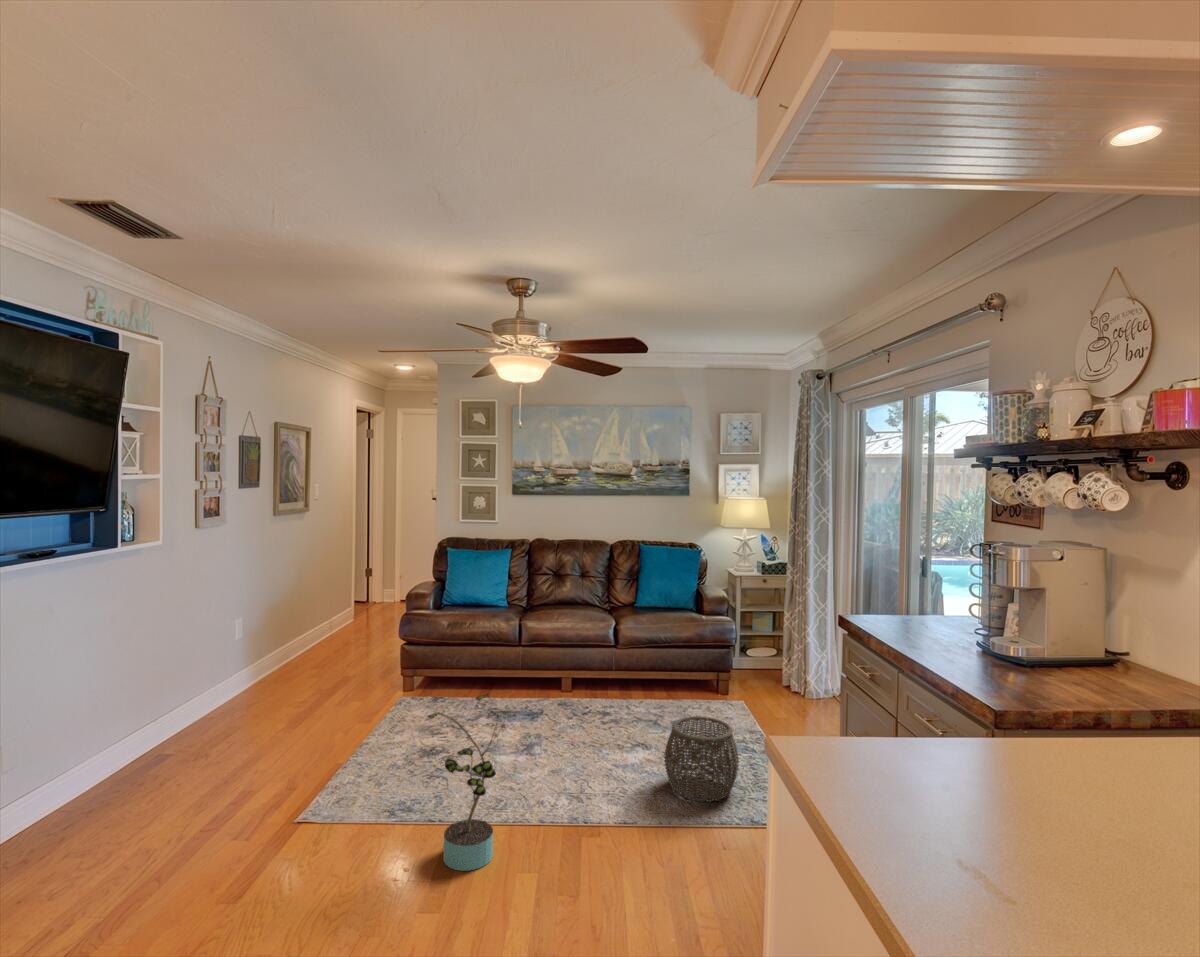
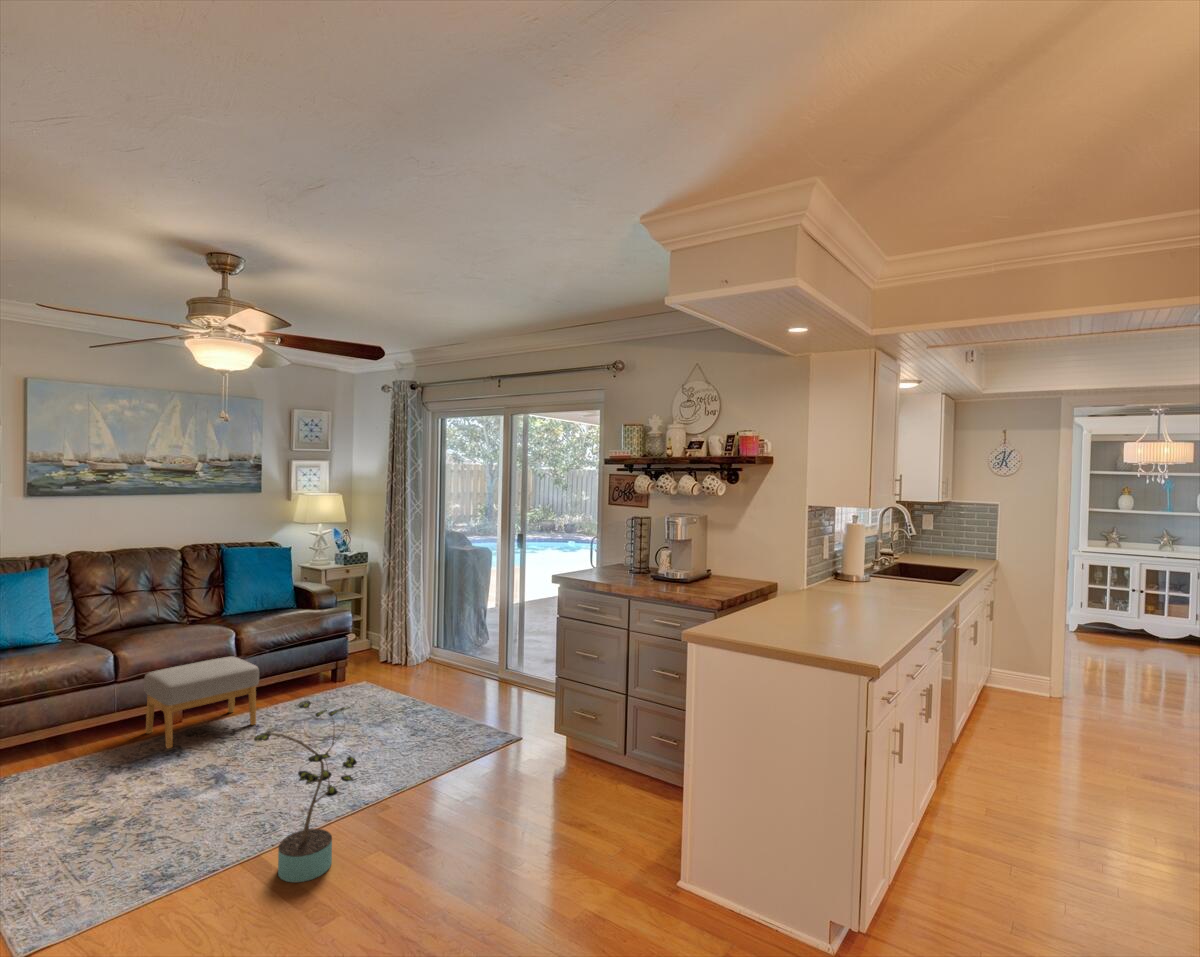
footstool: none [531,644,611,714] -> present [144,657,259,748]
woven basket: present [664,716,739,802] -> none [386,683,452,755]

